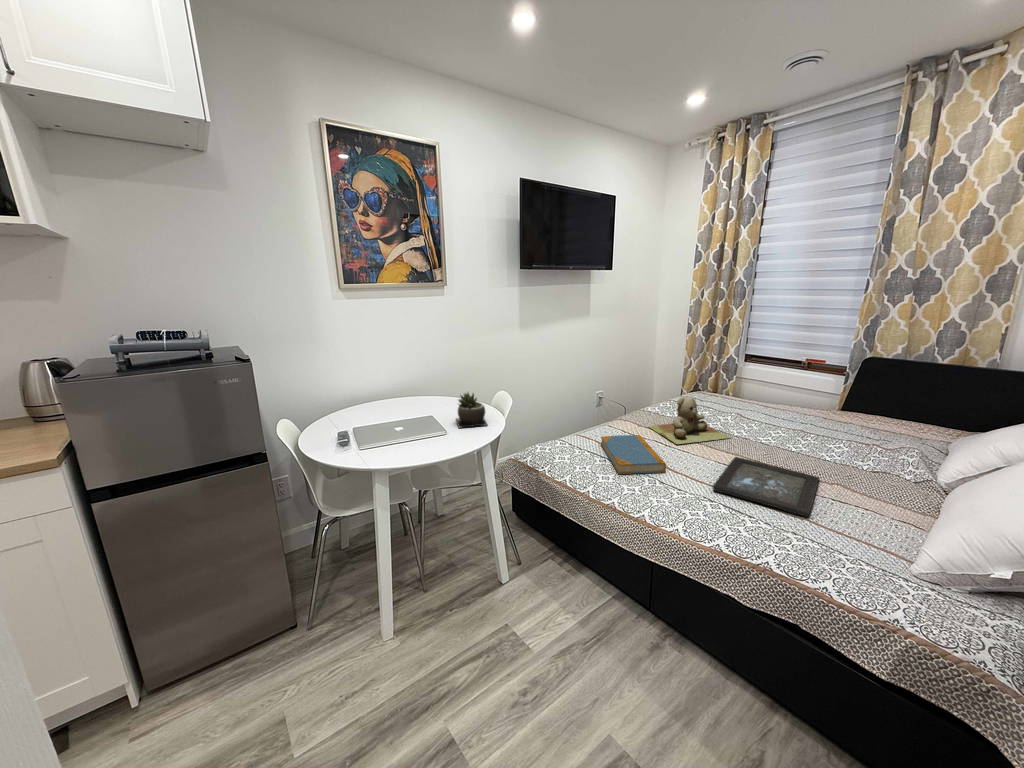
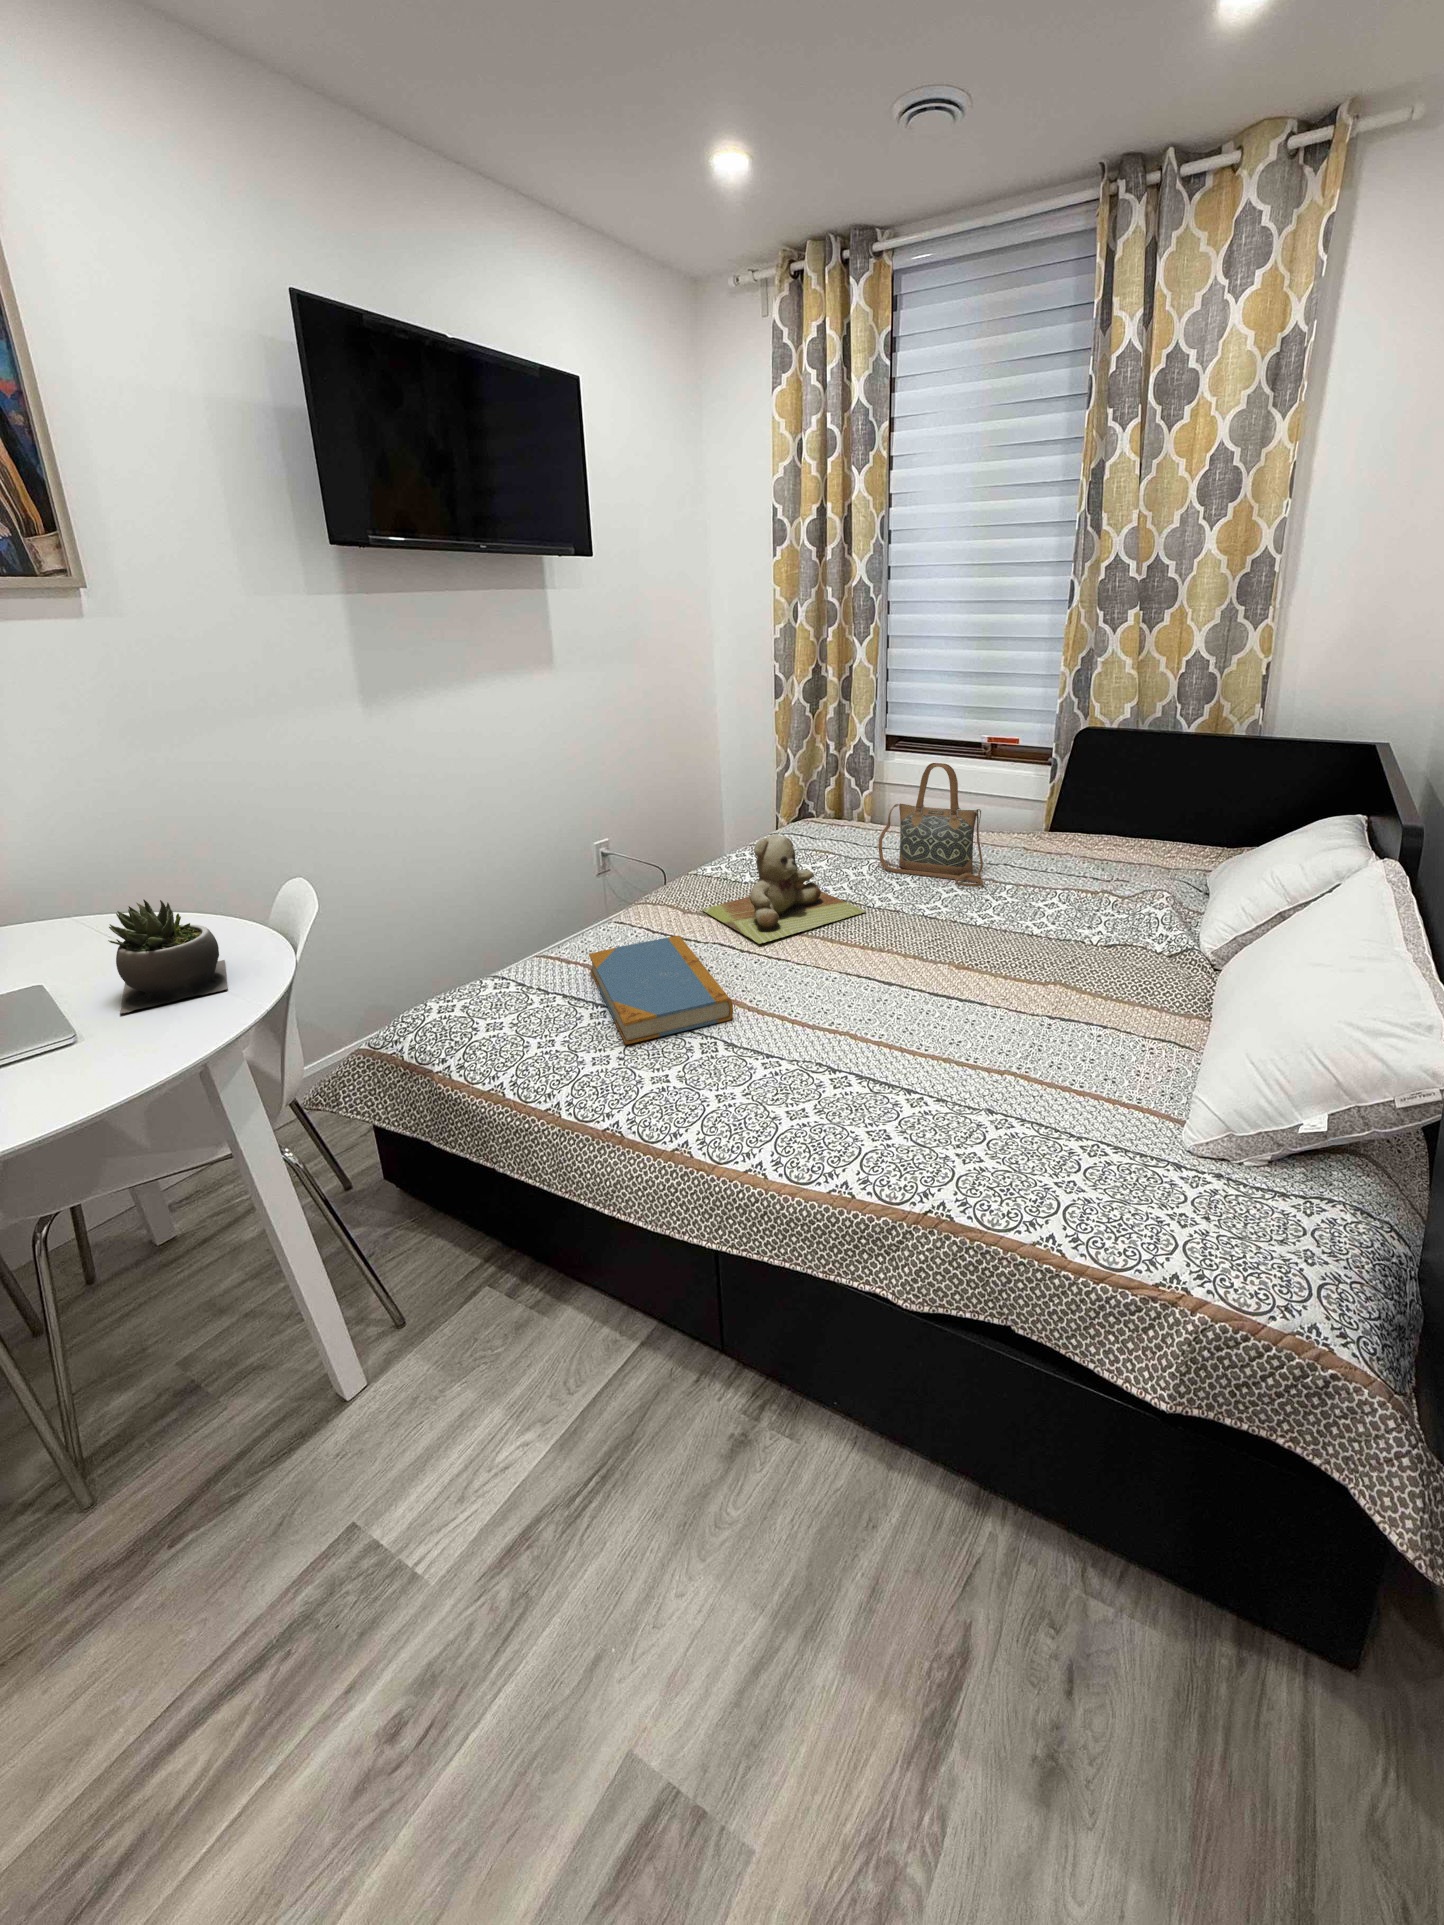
handbag: none [739,370,801,434] -> present [878,763,984,887]
tray: present [713,457,819,516] -> none [829,955,1023,1070]

